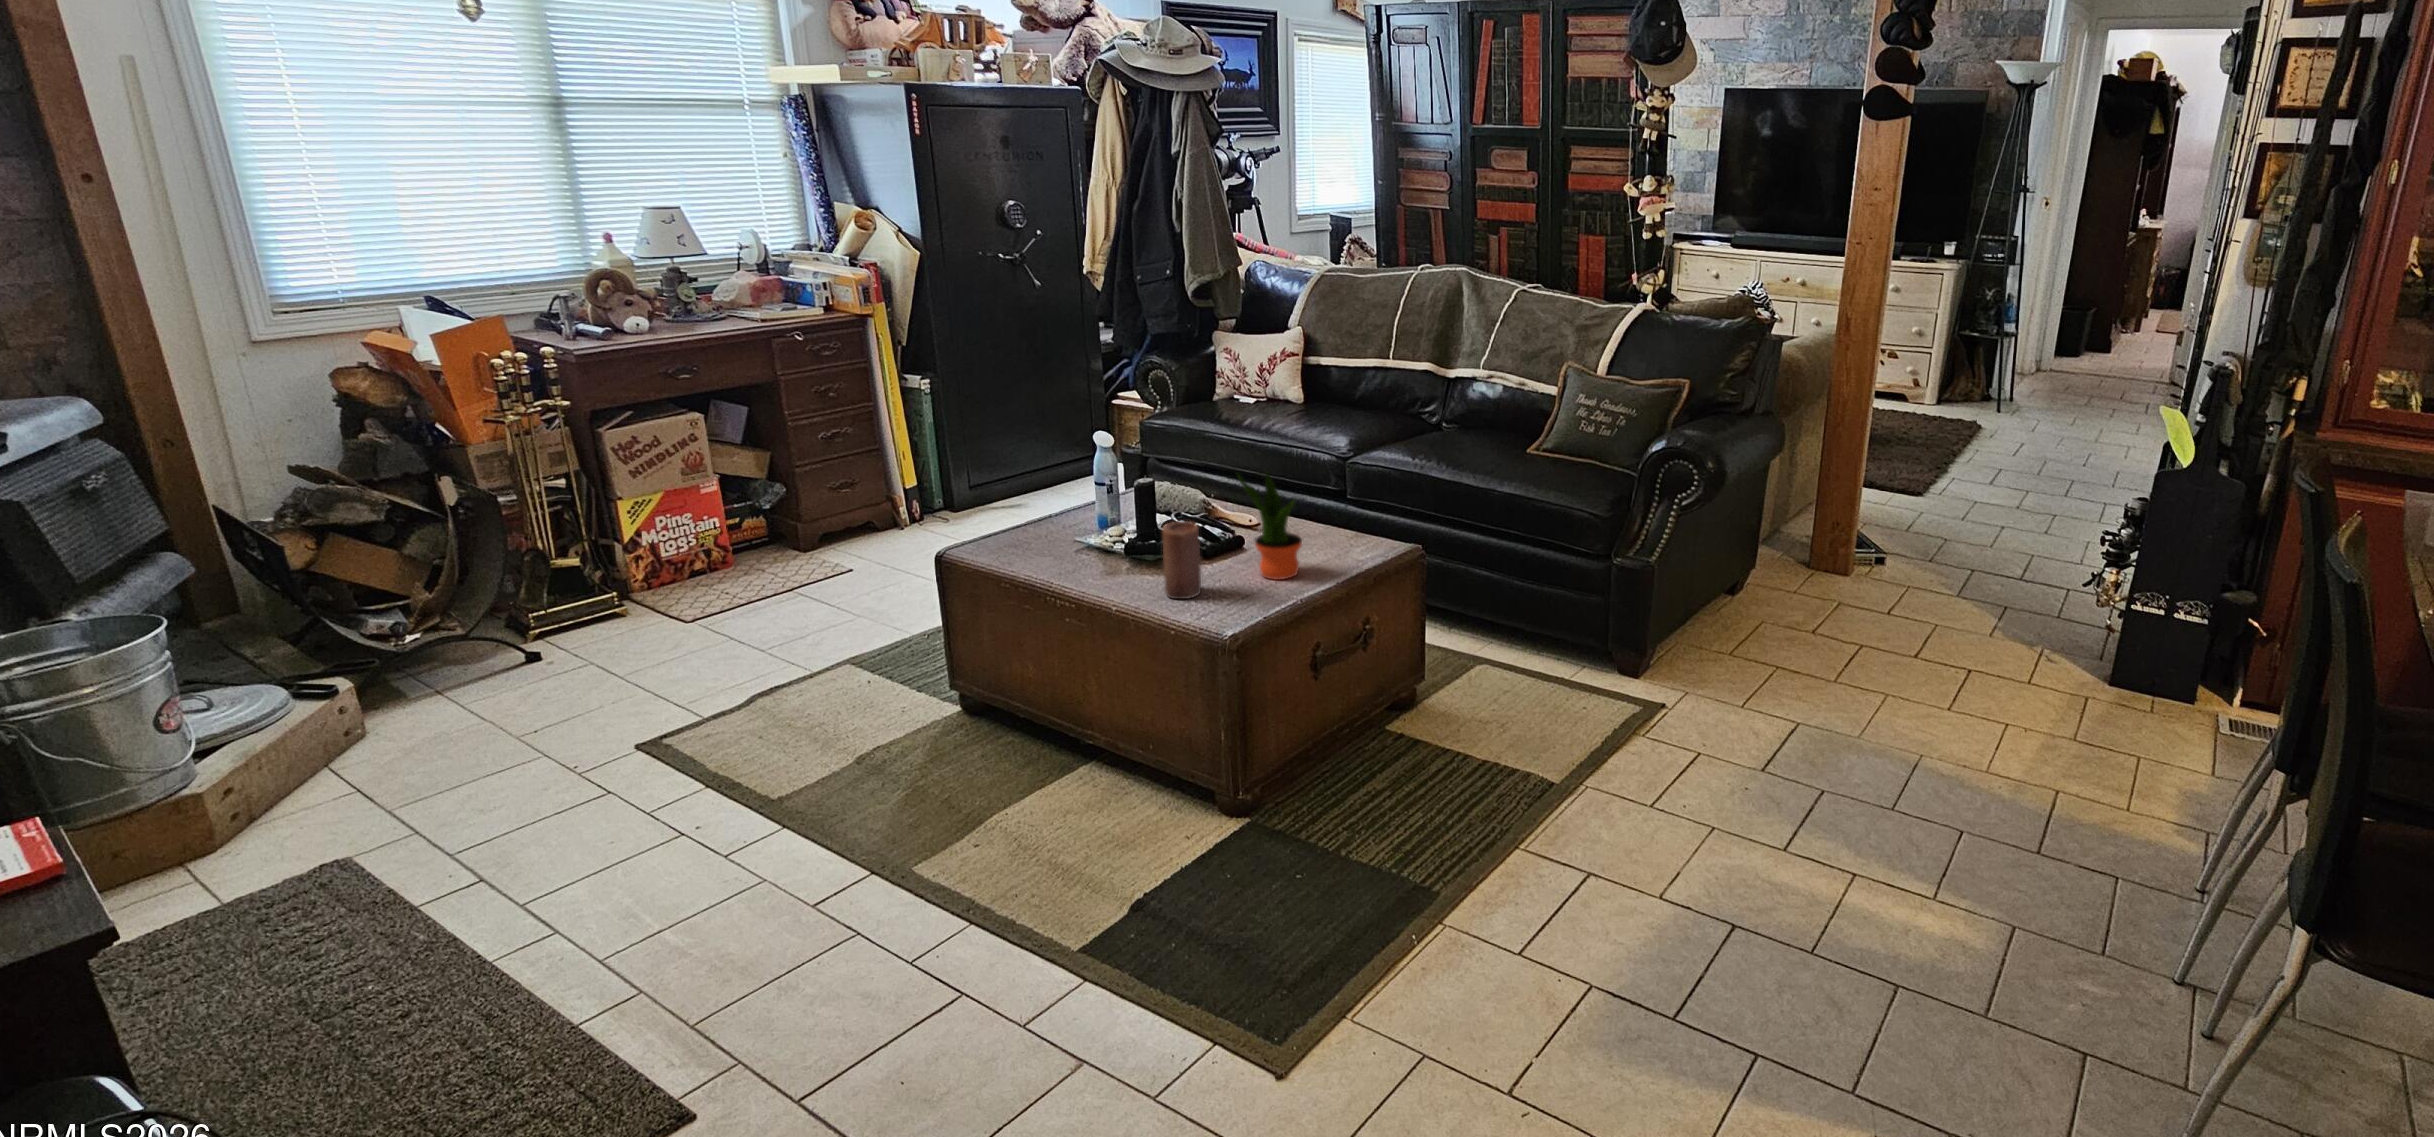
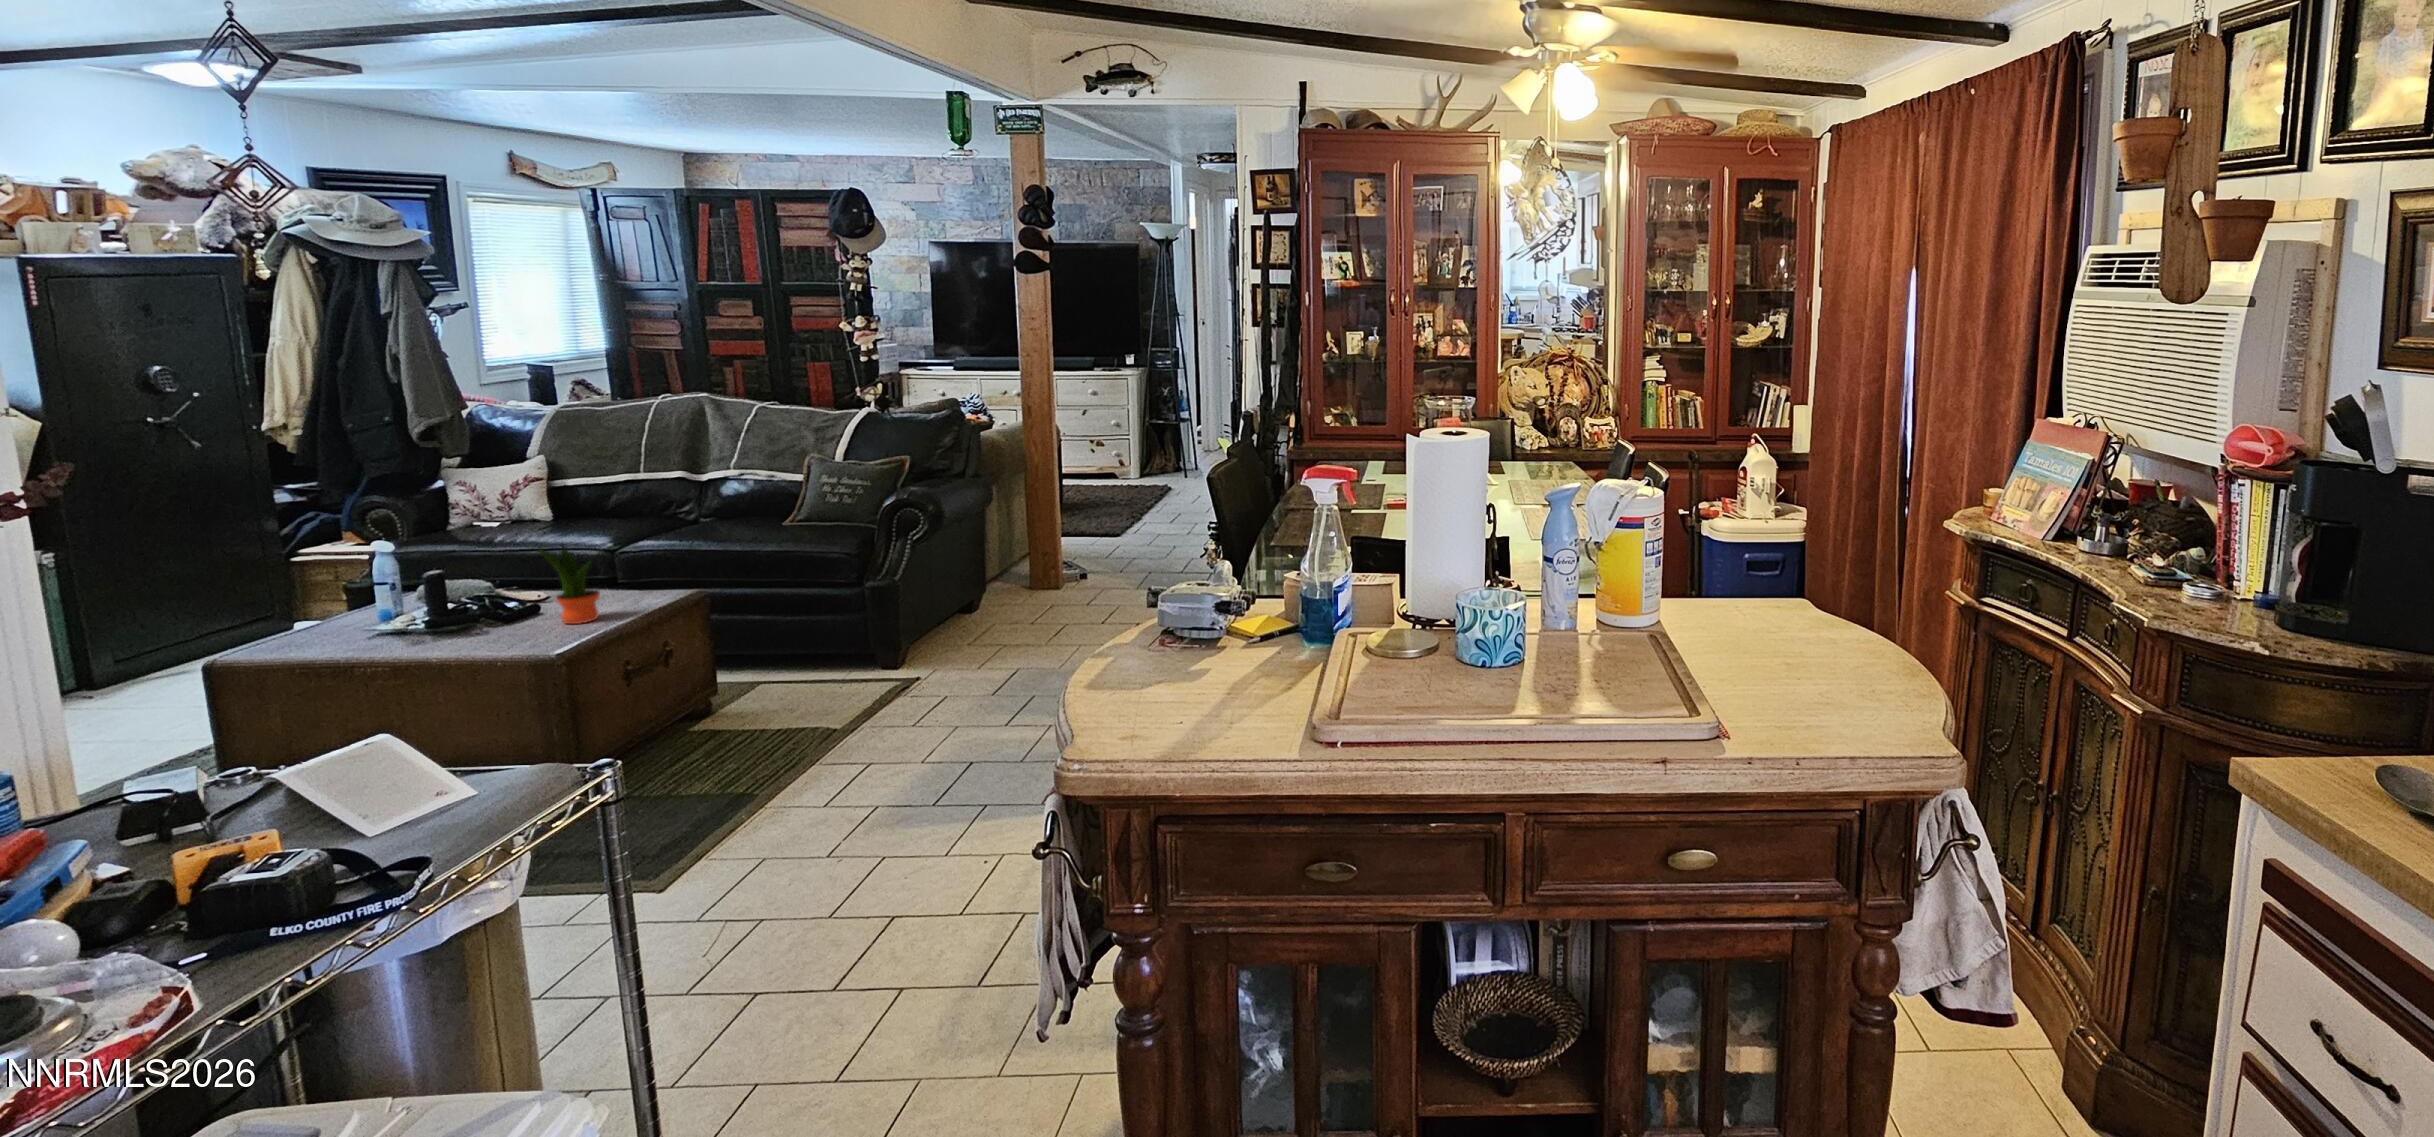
candle: present [1162,521,1201,599] -> none [472,587,512,647]

